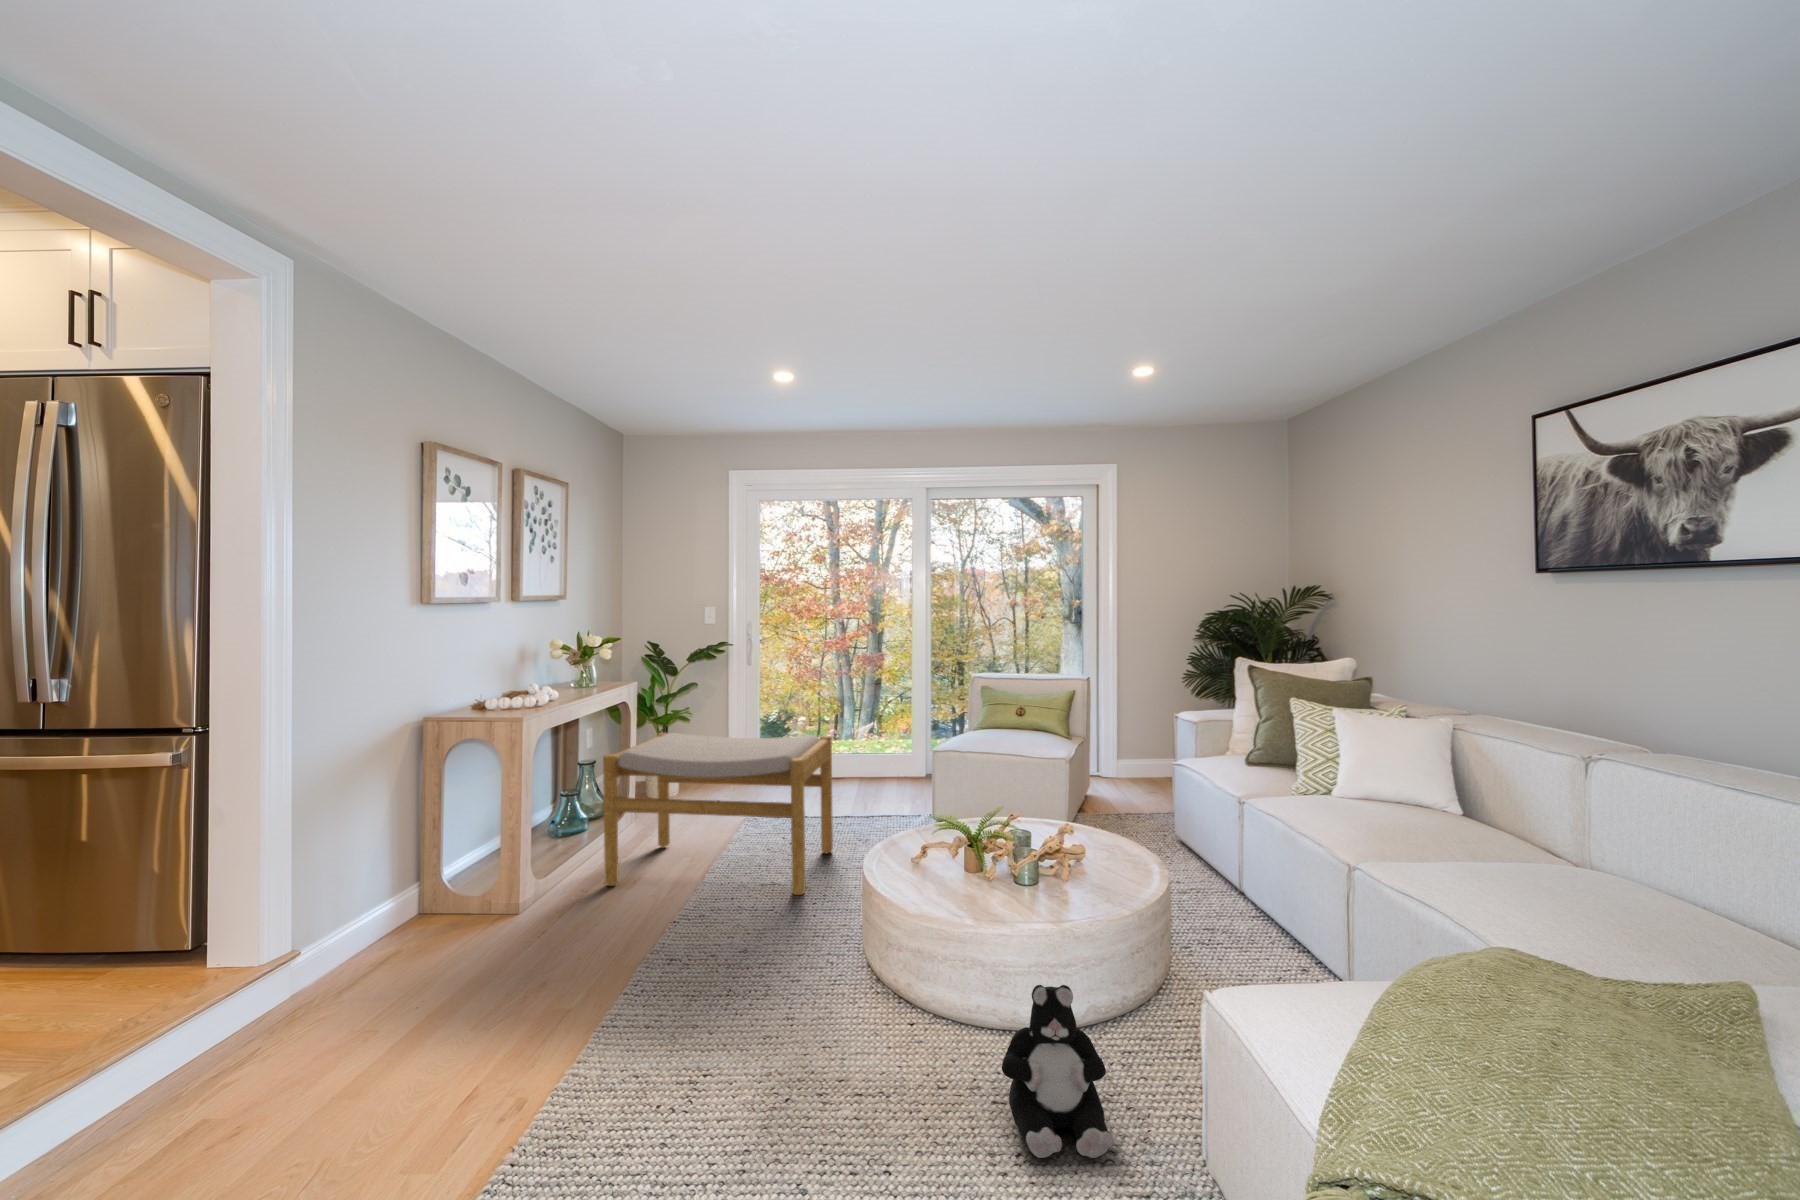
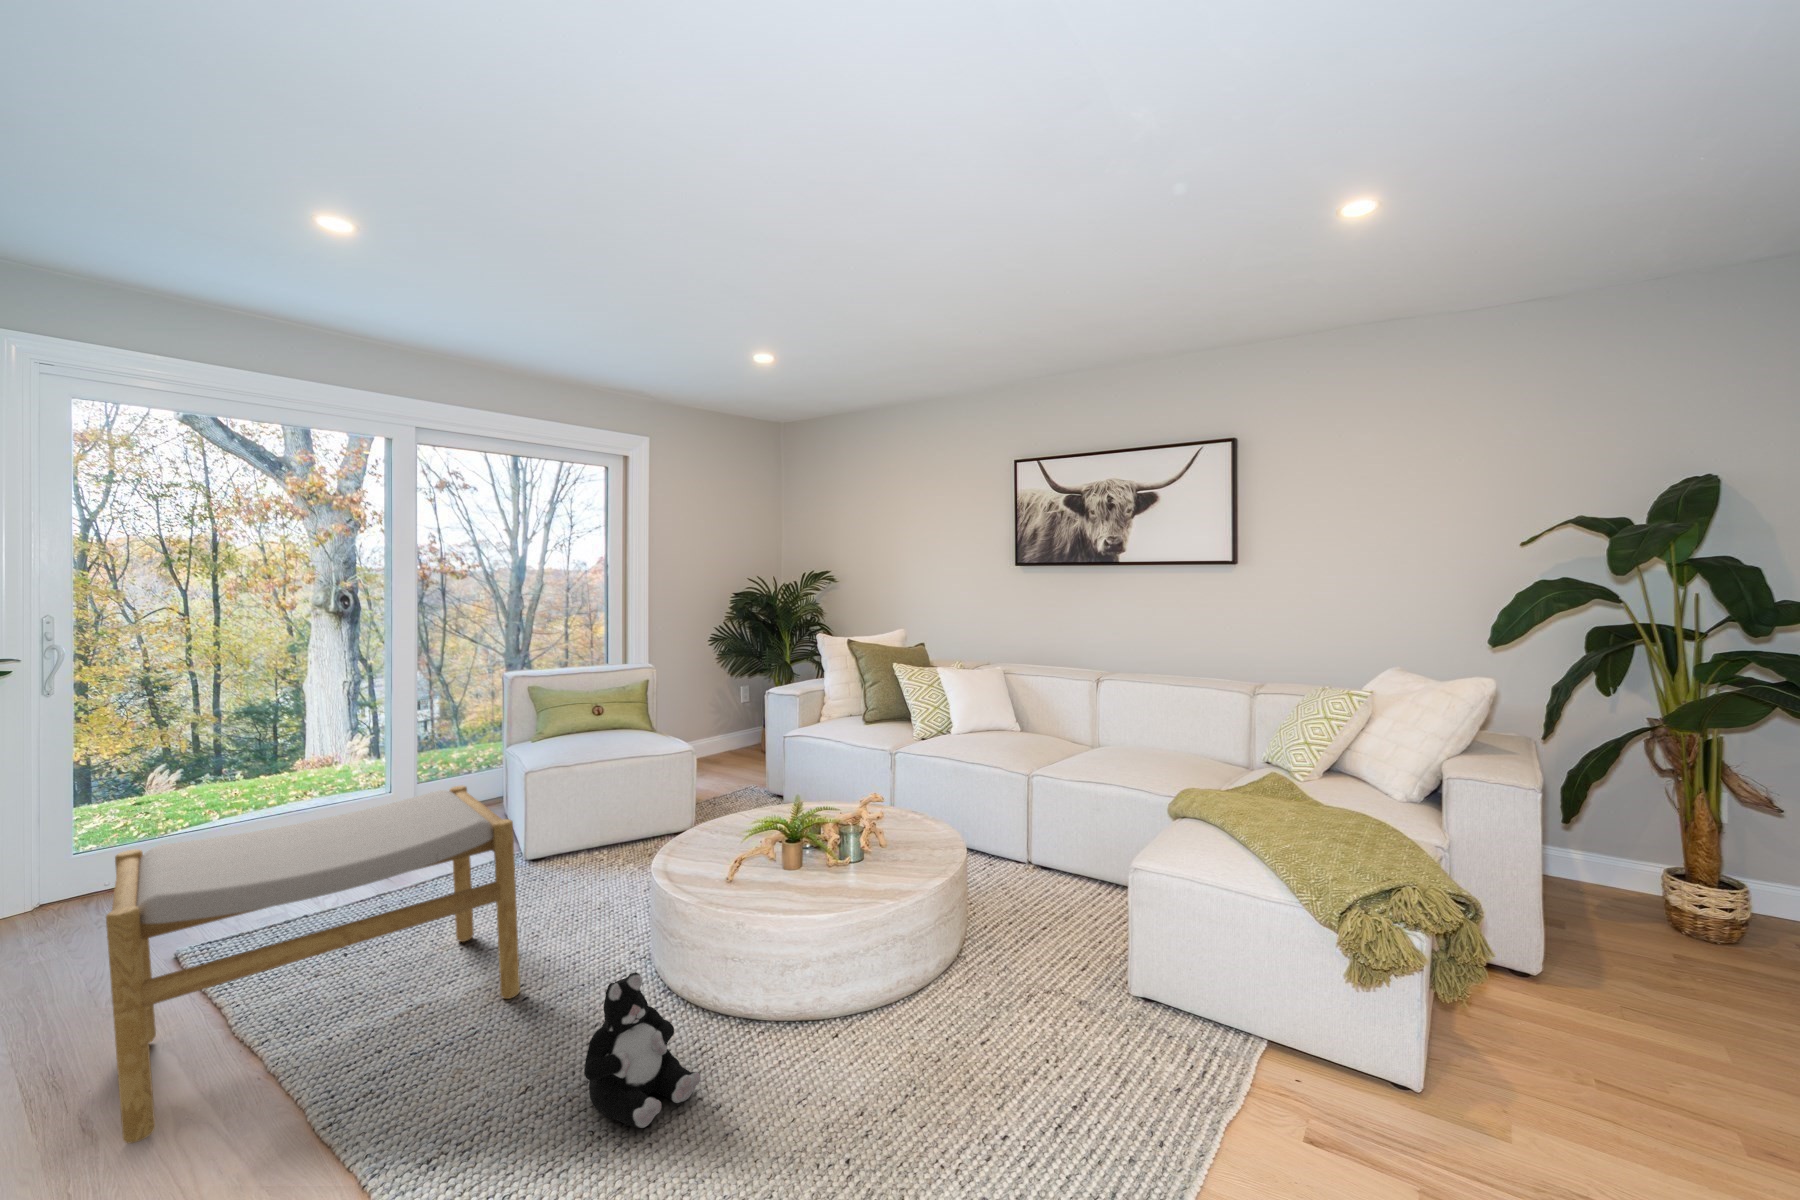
plush toy: present [1002,985,1114,1158] -> present [584,972,700,1128]

